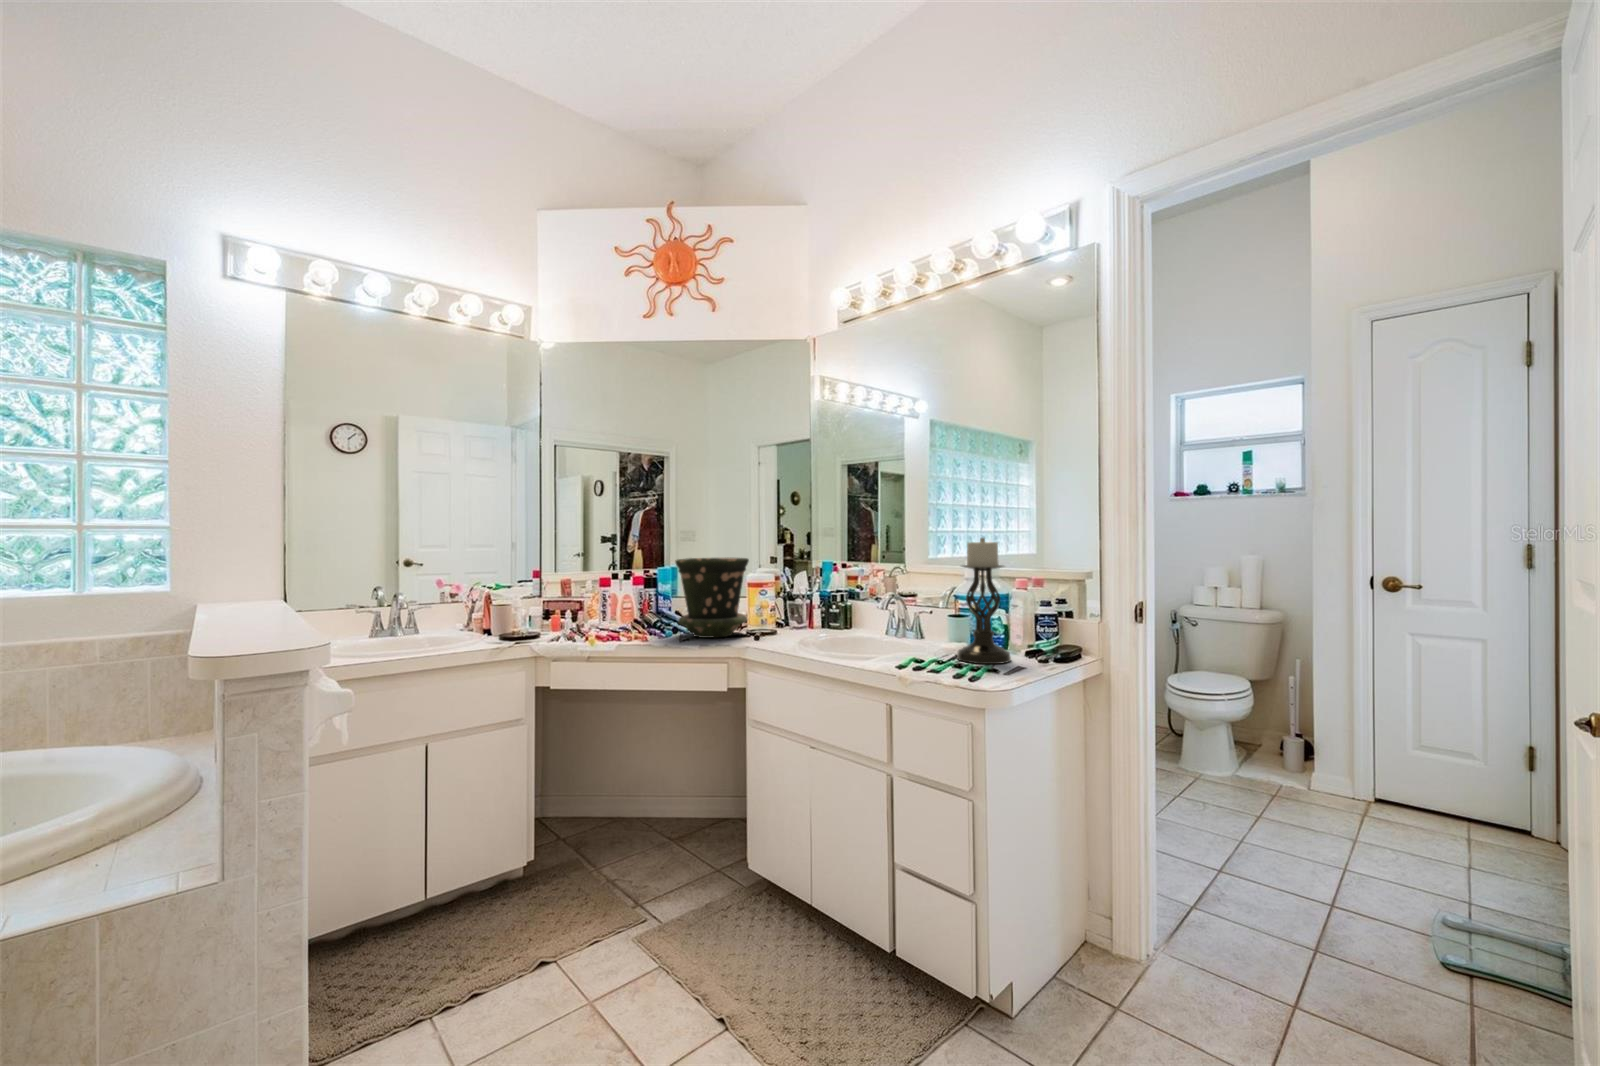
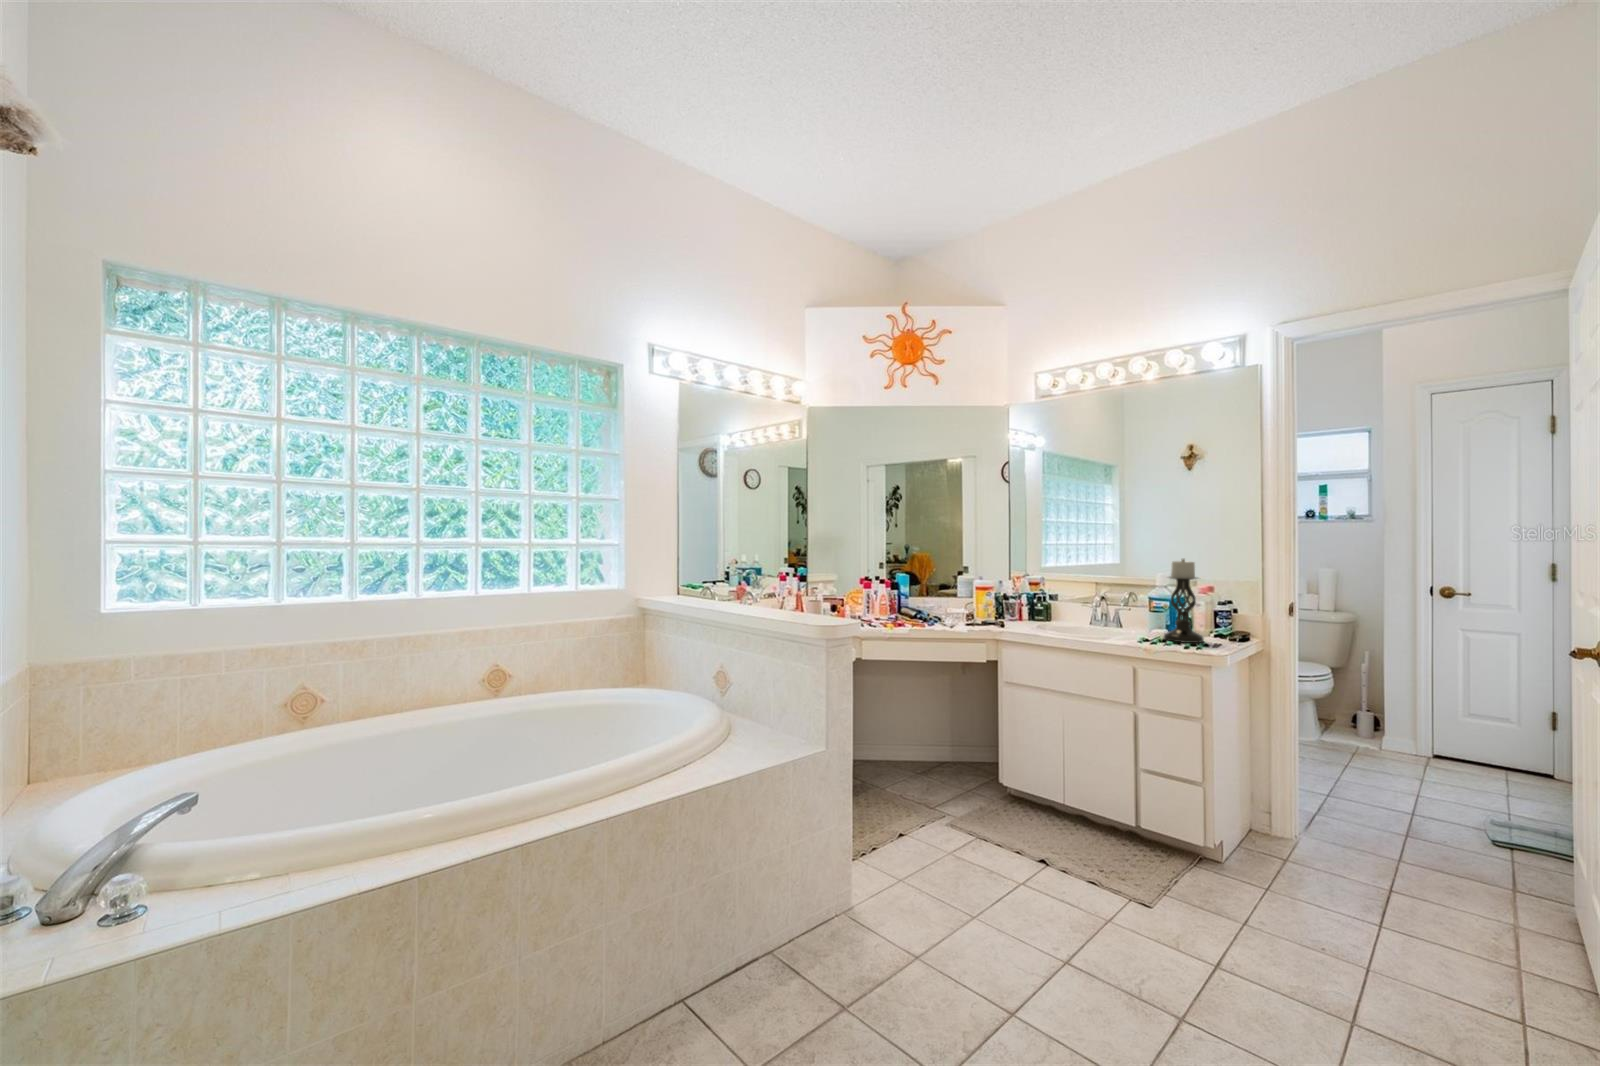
flower pot: present [676,558,749,638] -> none [932,568,985,626]

